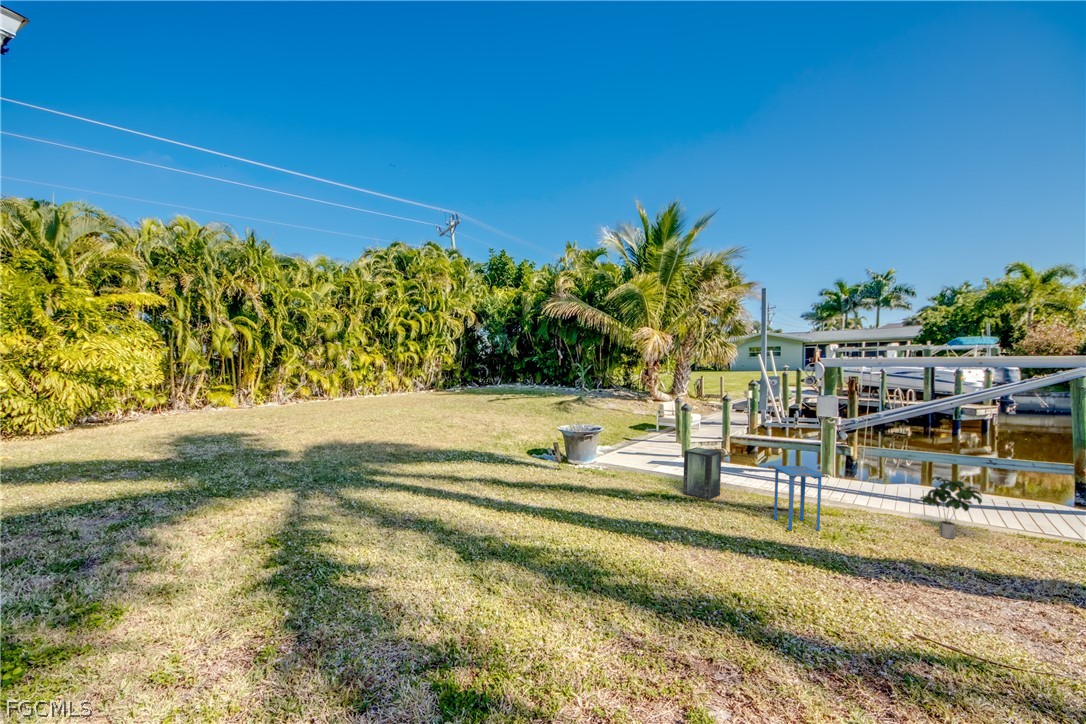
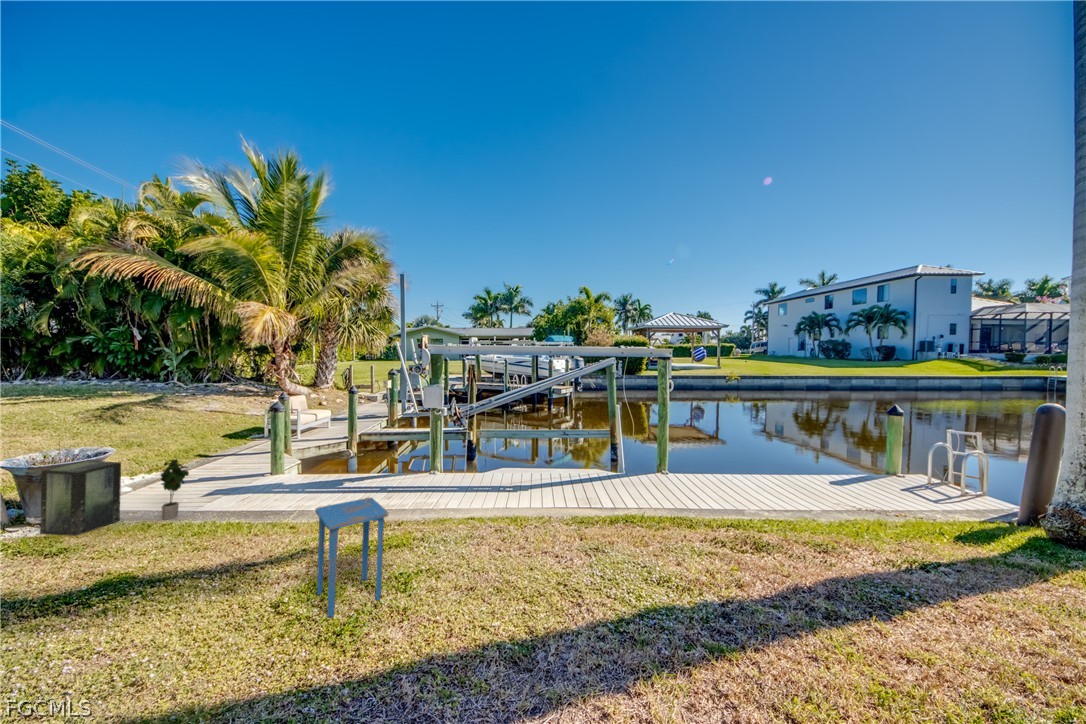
storage box: present [683,447,721,500] -> present [40,461,121,536]
potted plant: present [921,477,982,539] -> present [161,459,189,520]

